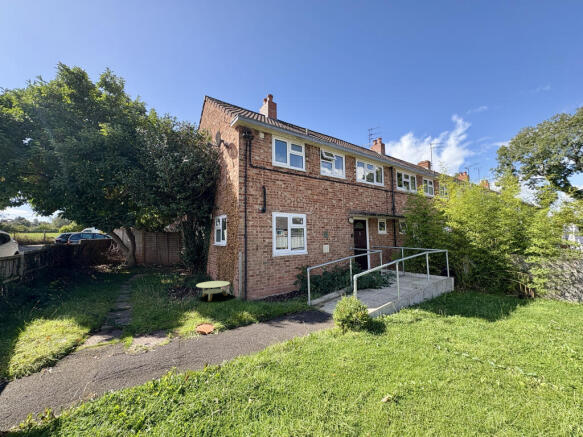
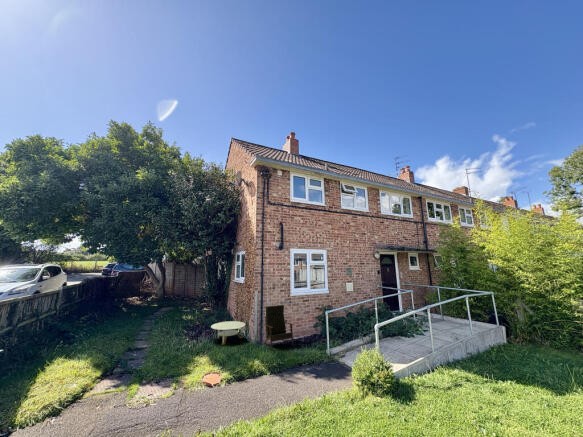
lounge chair: none [248,264,278,303] -> present [264,305,294,350]

